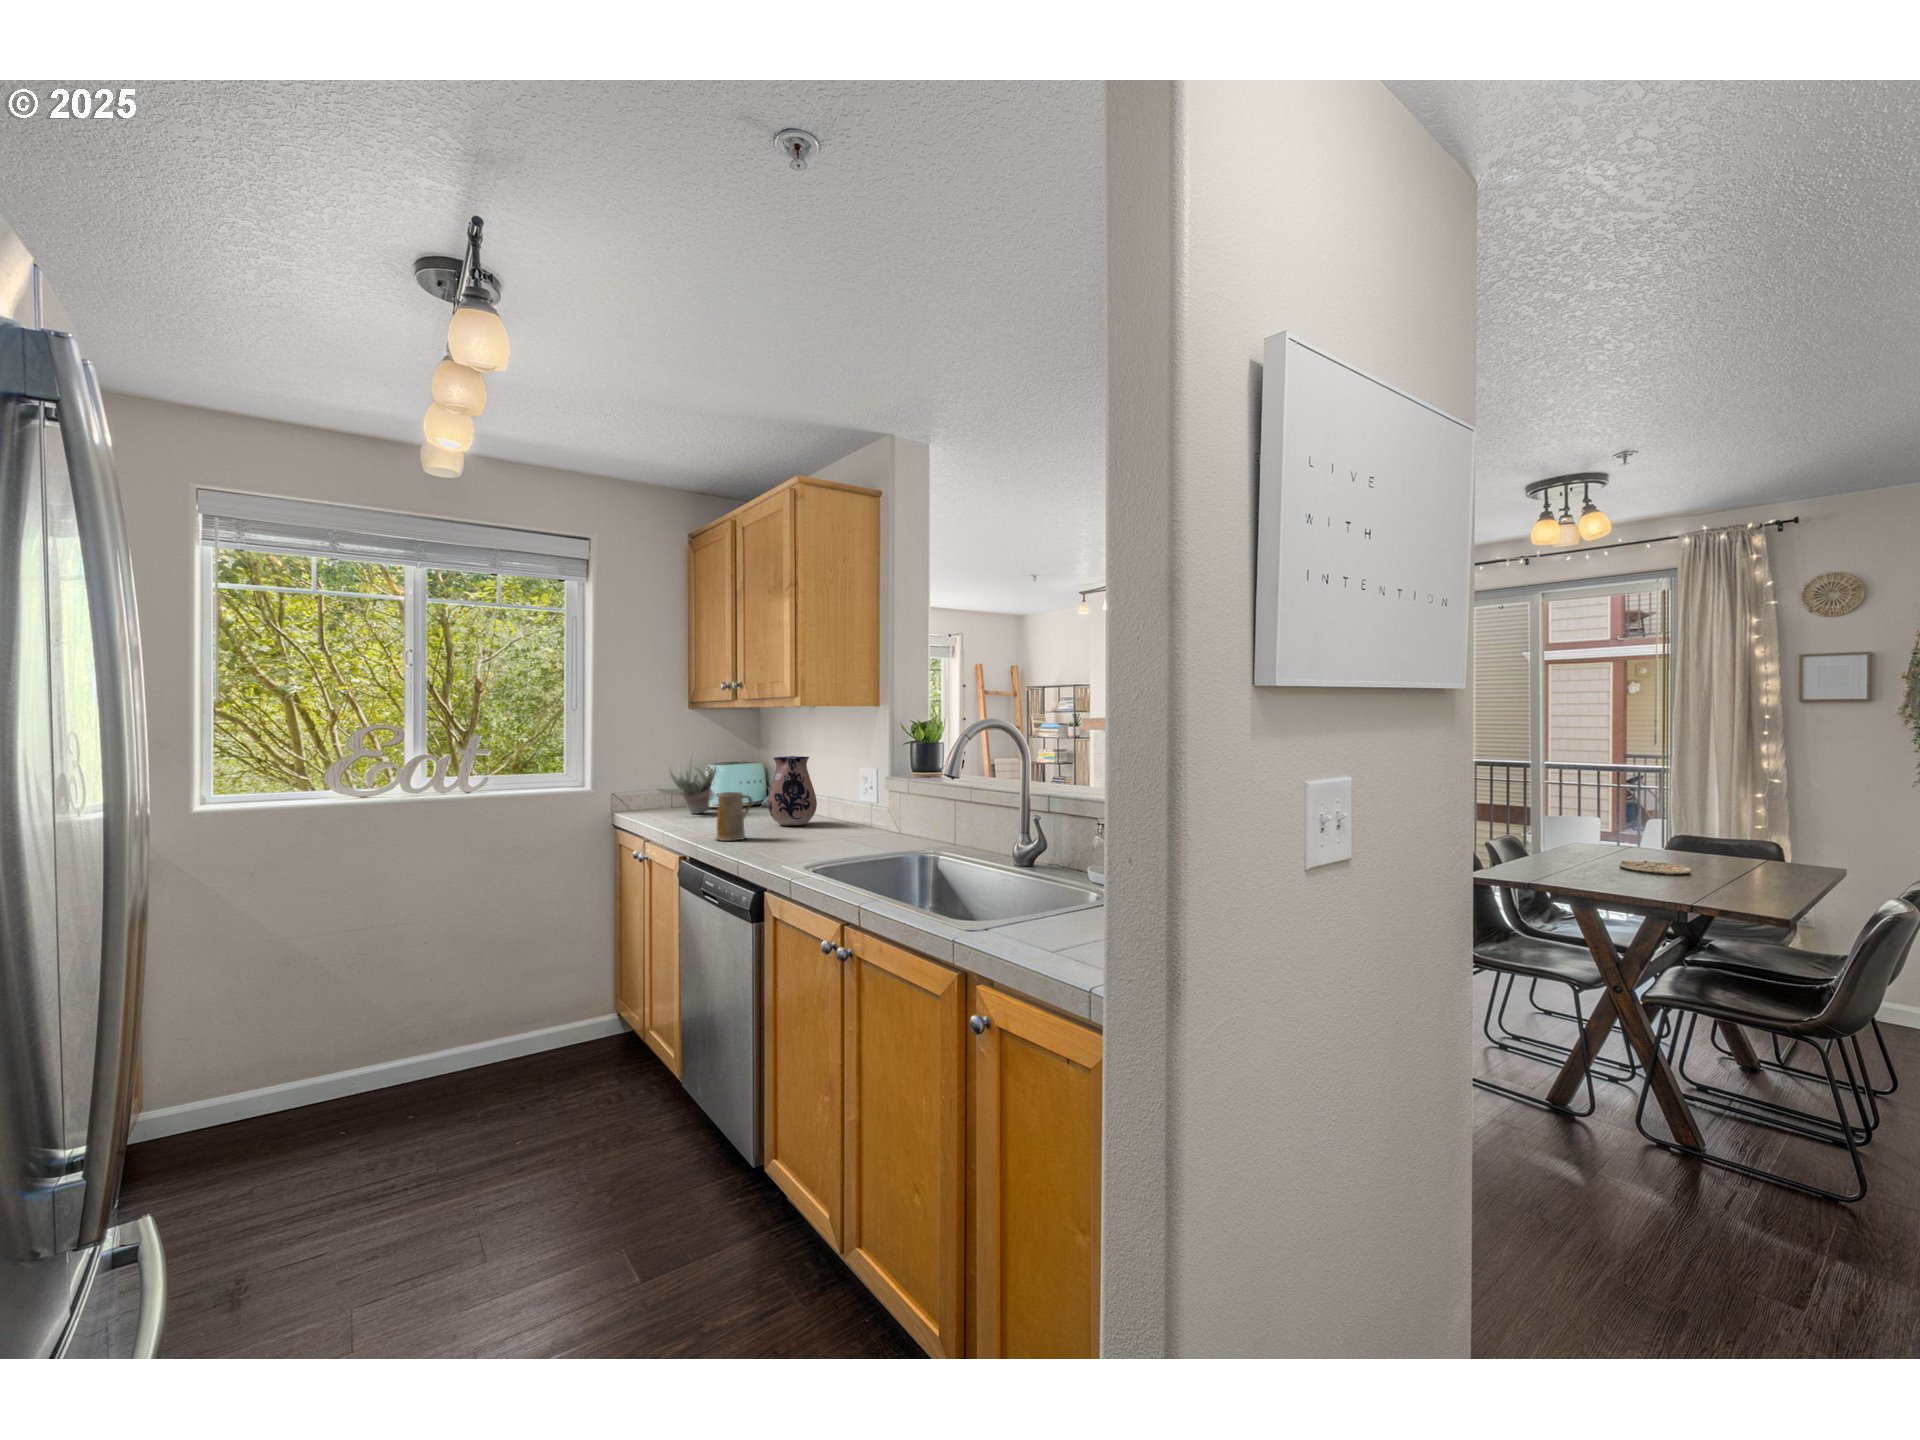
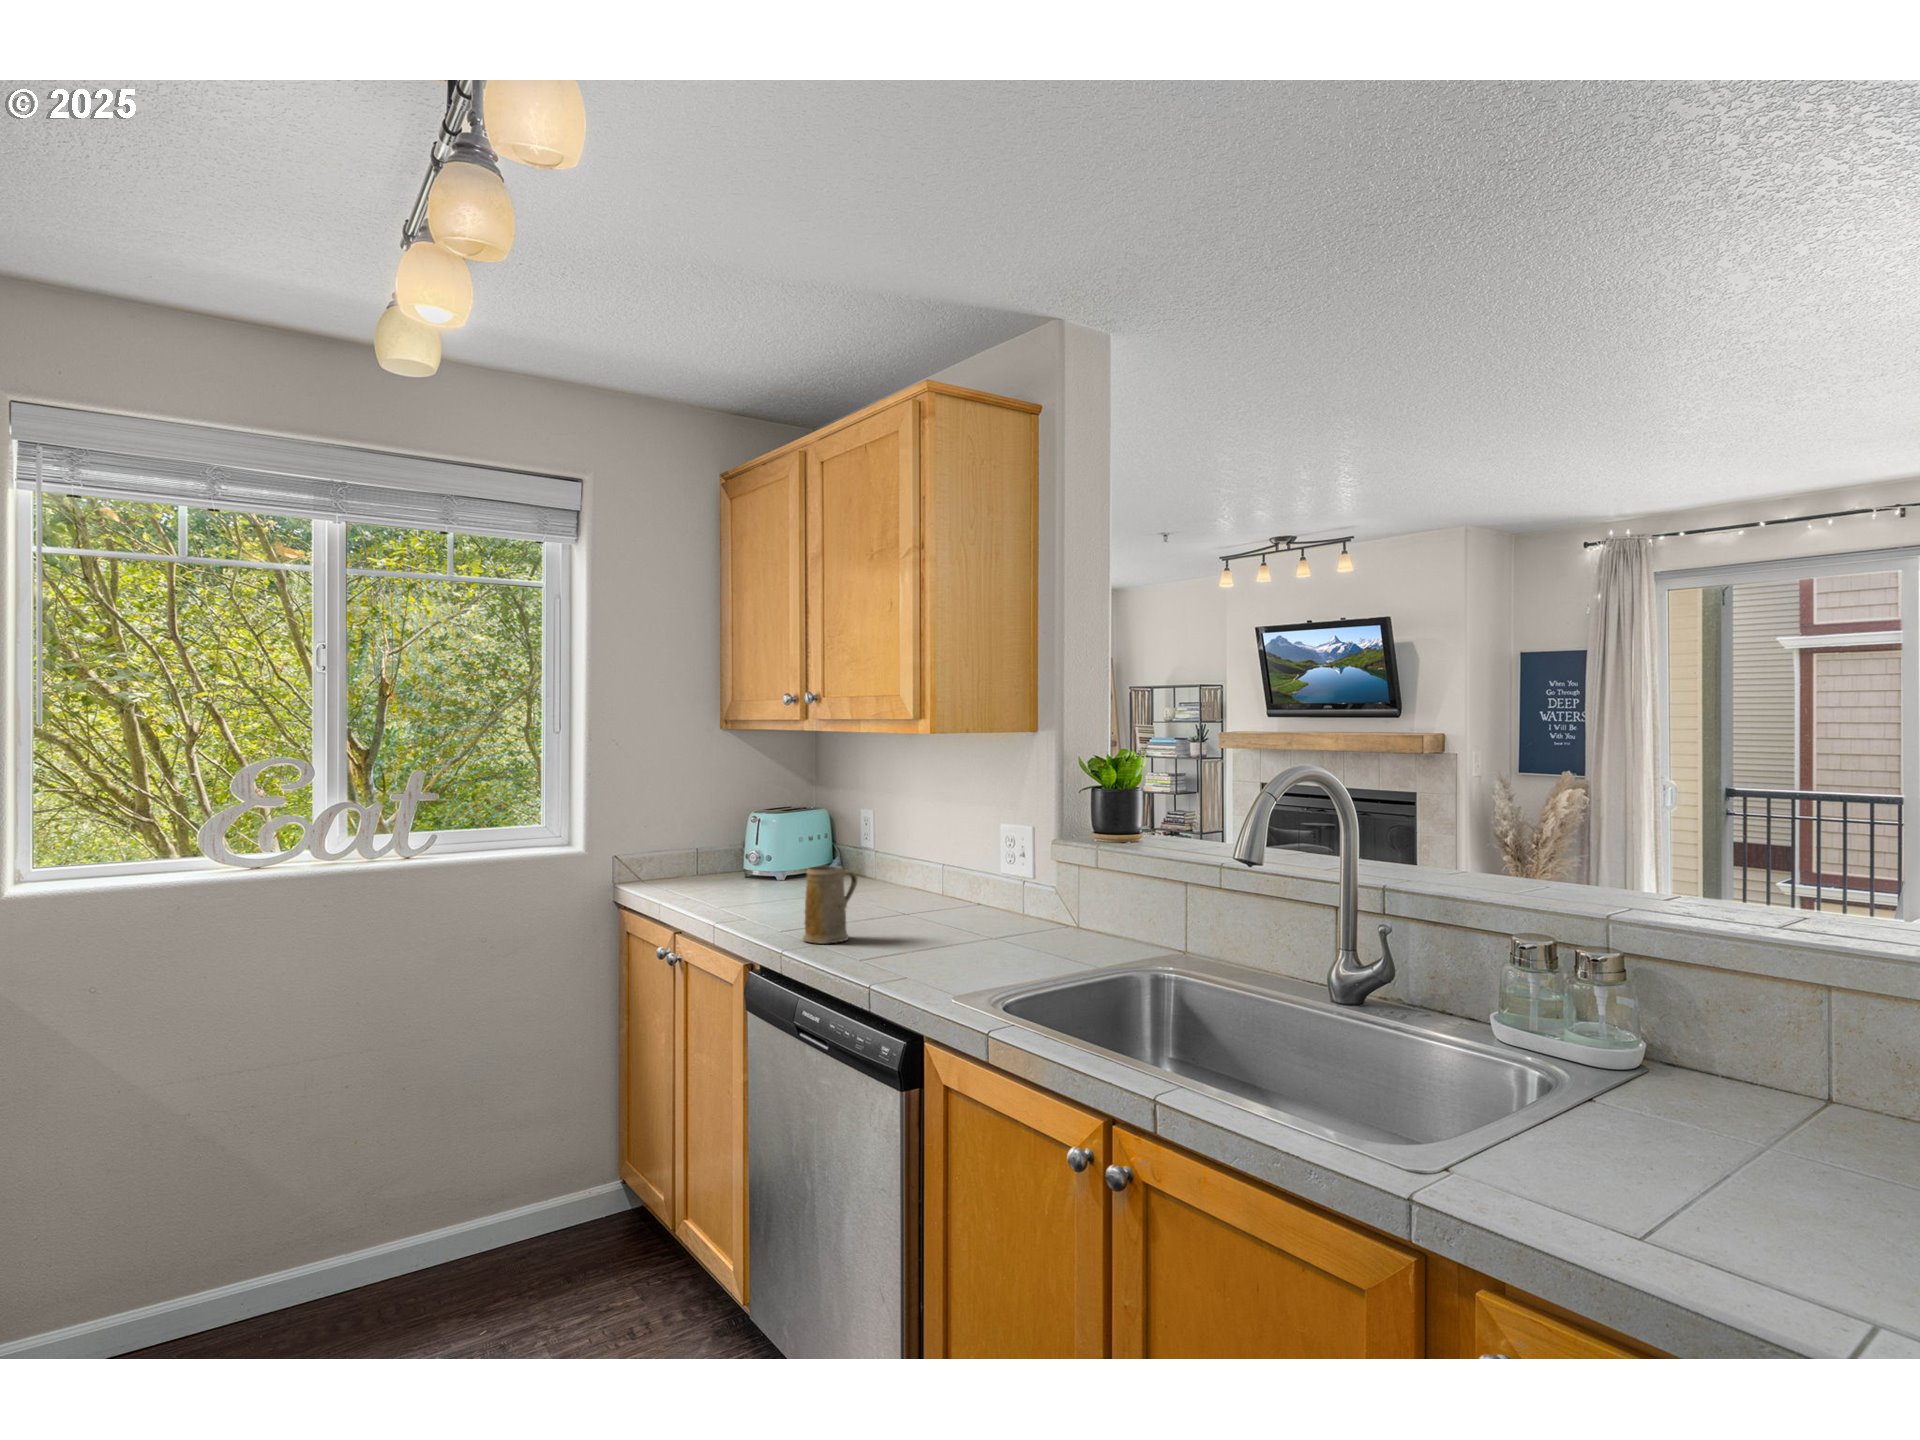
succulent plant: present [658,753,716,814] -> none [687,796,771,888]
ceramic pitcher: present [768,756,817,825] -> none [863,805,936,912]

